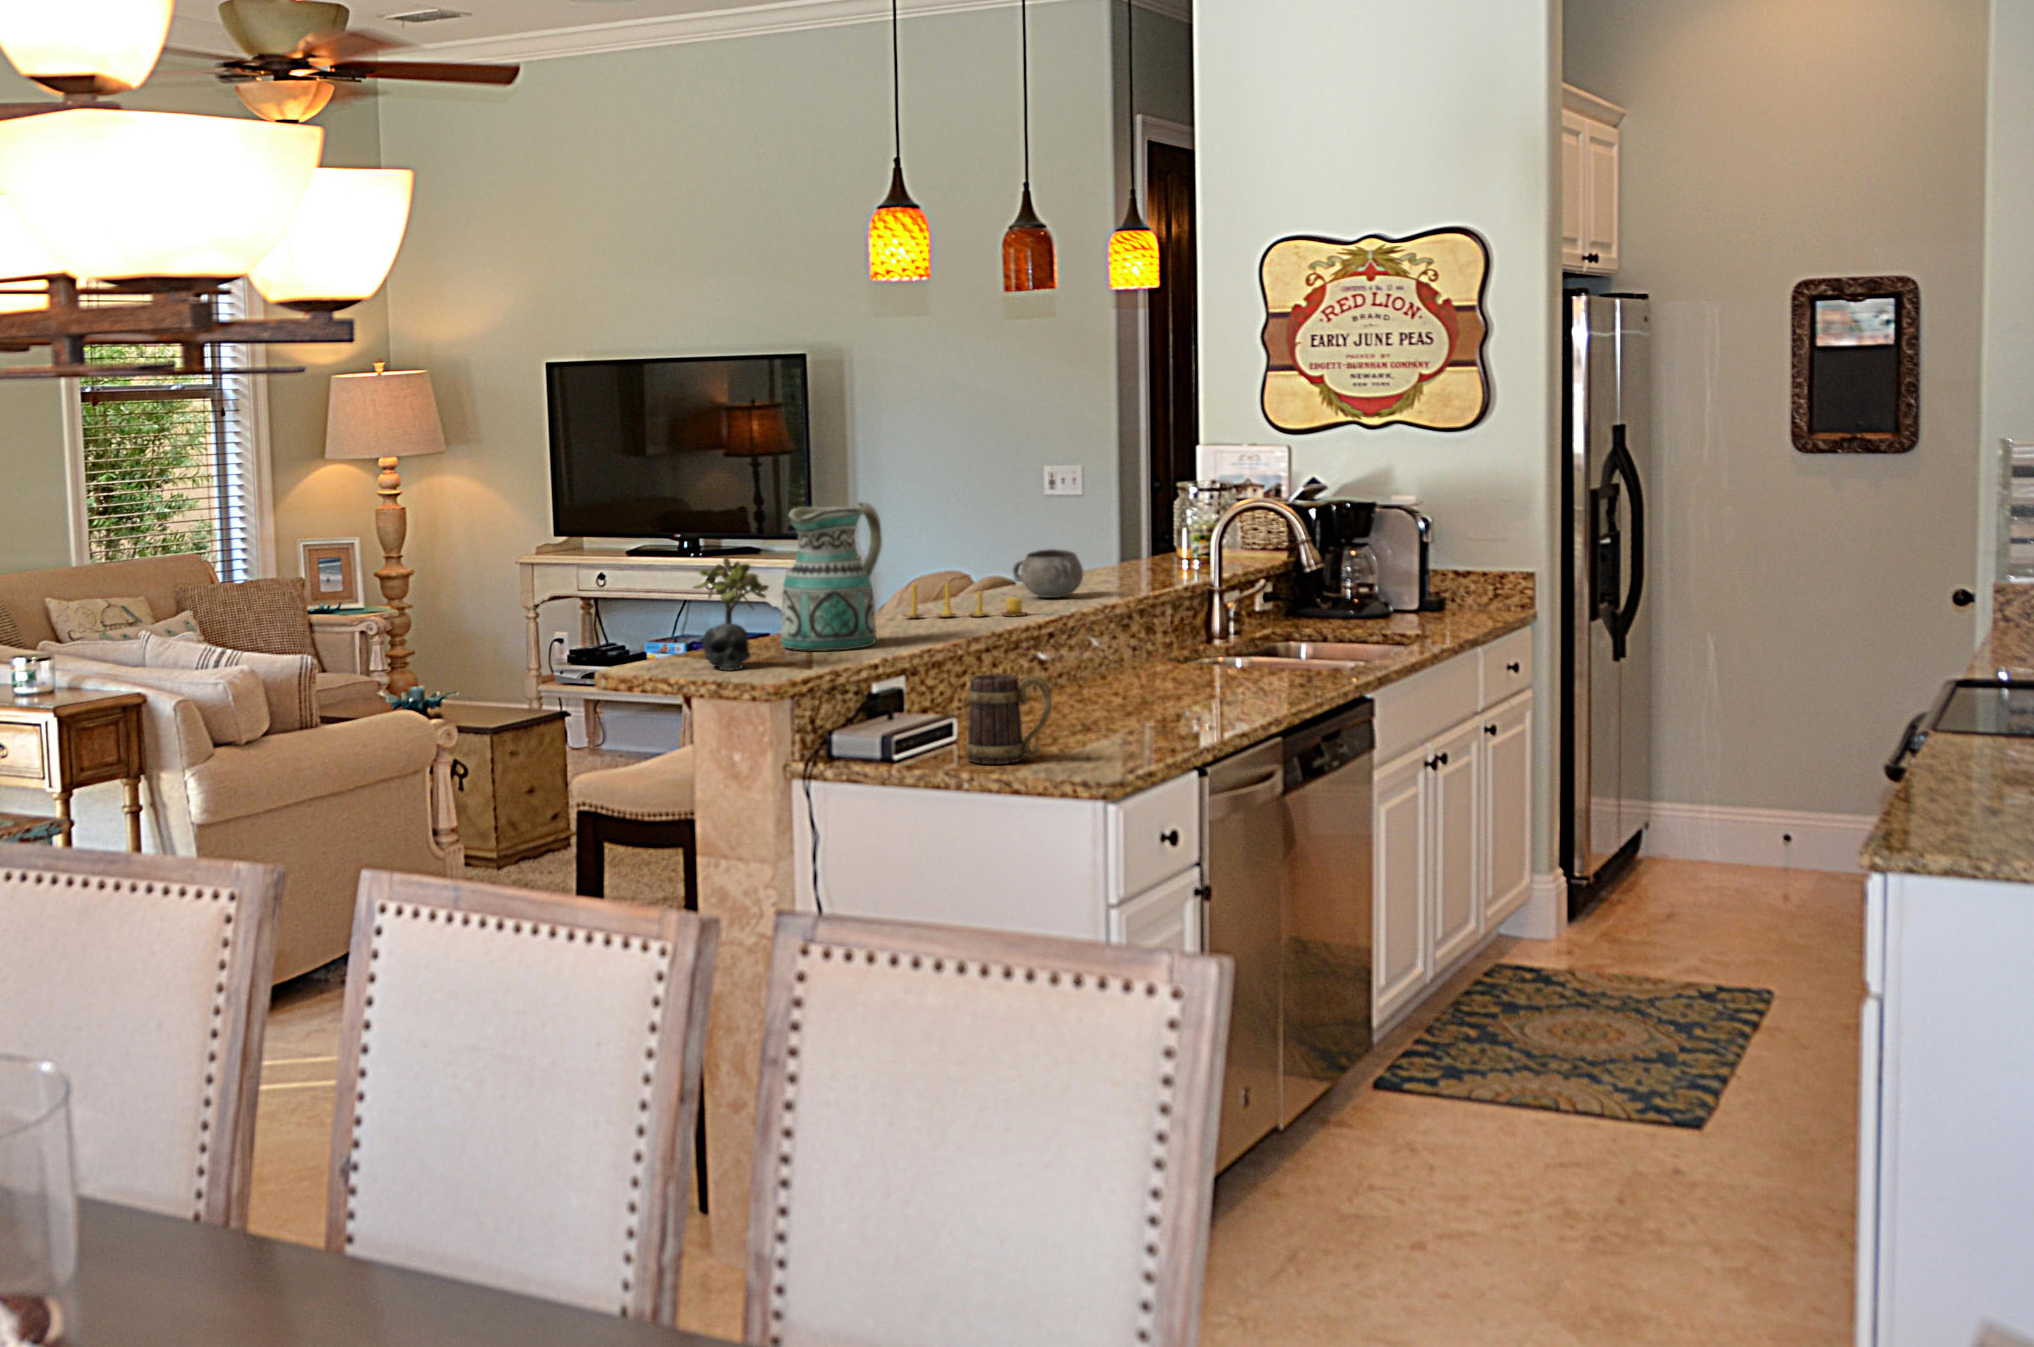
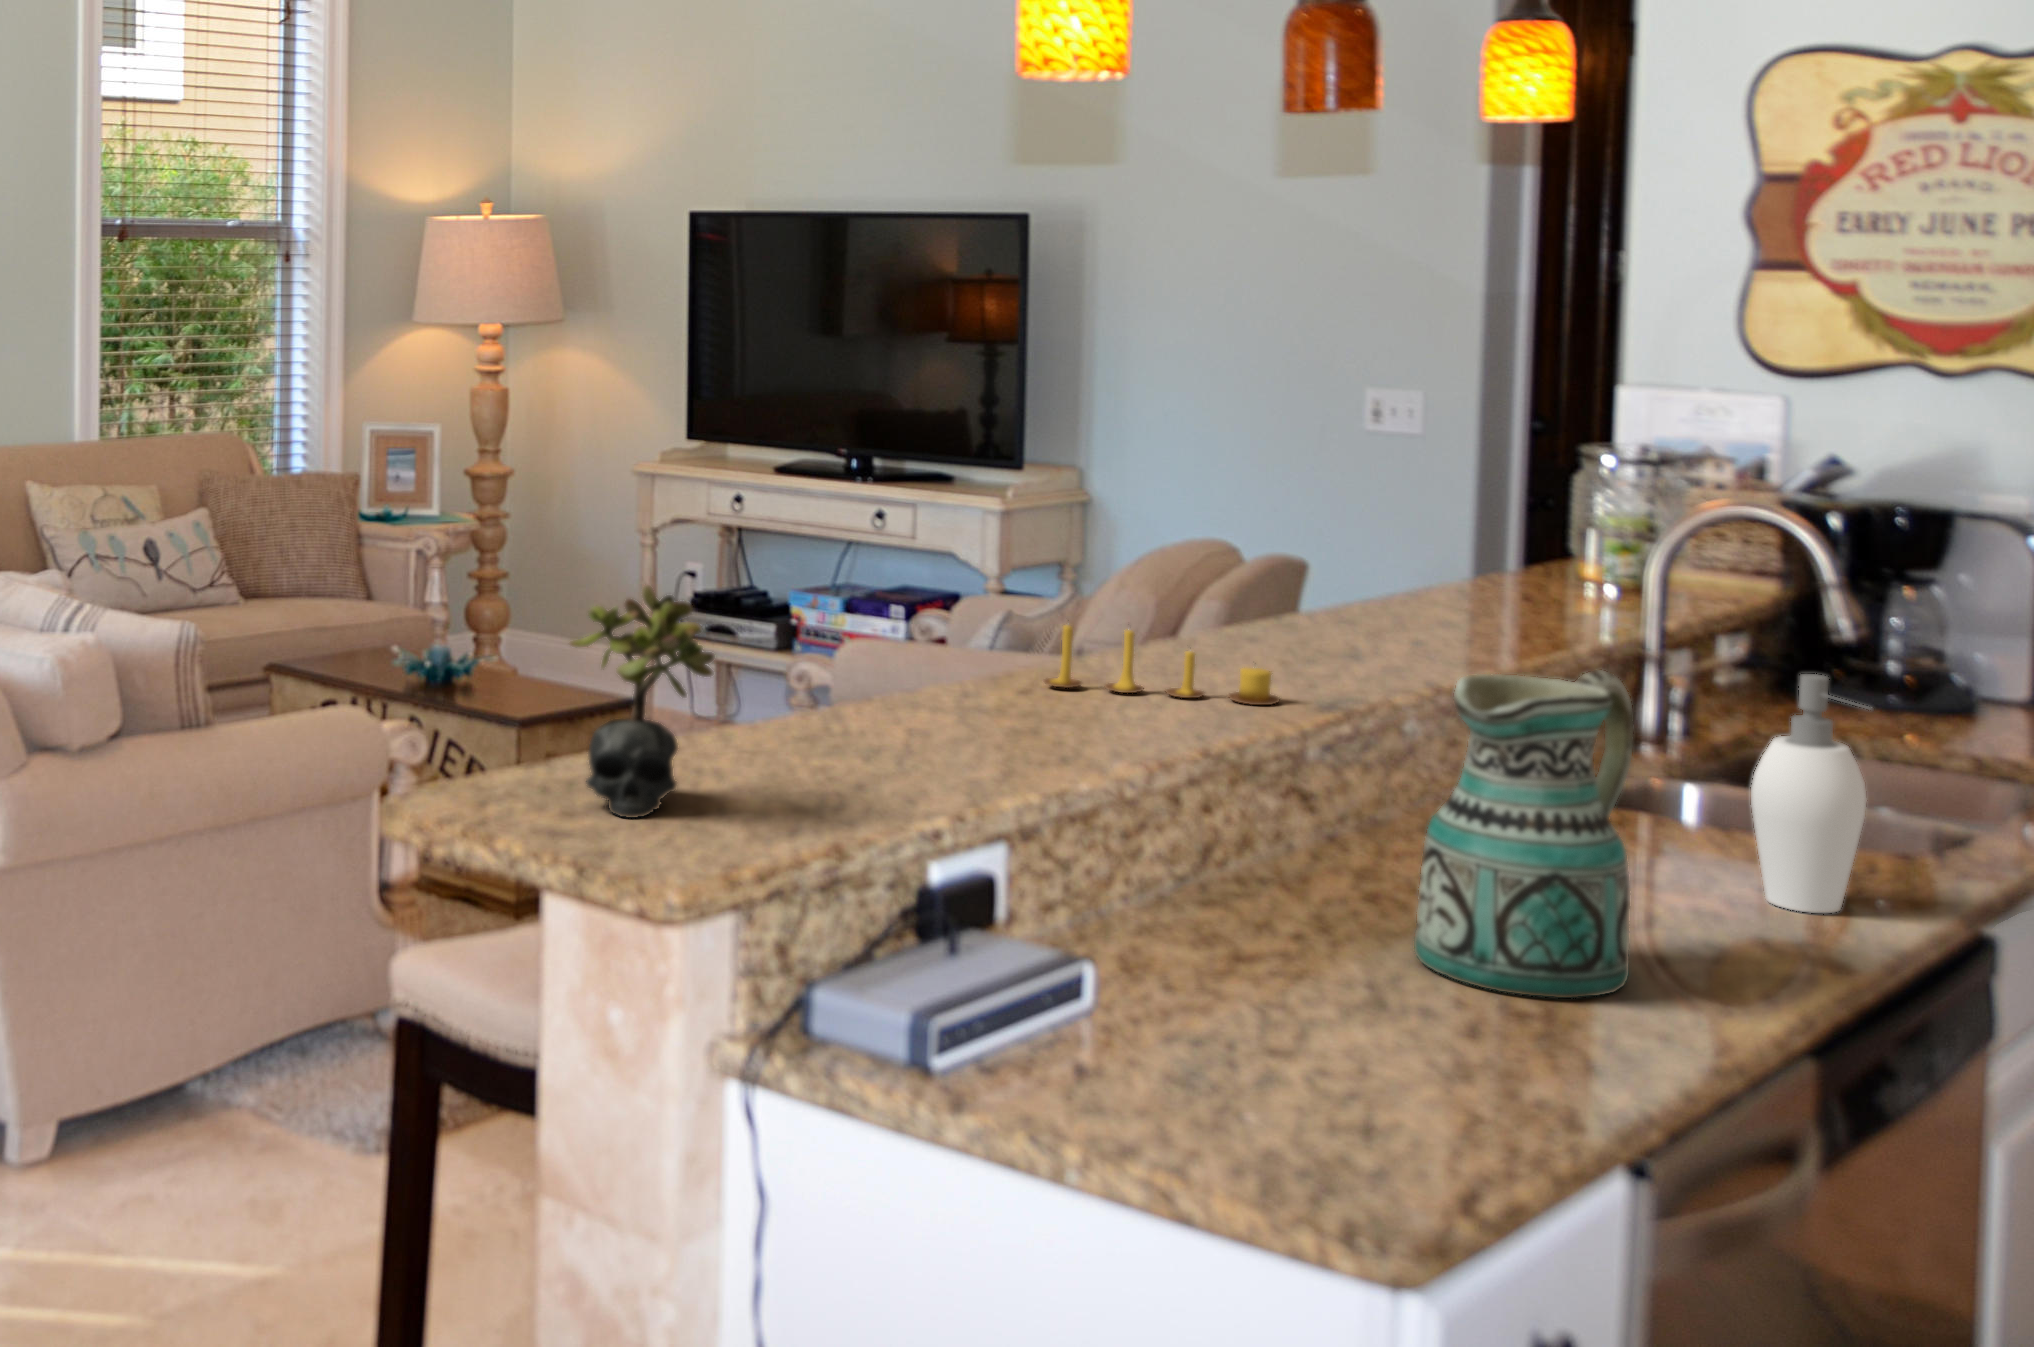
ceramic pitcher: present [781,502,882,651] -> present [1414,670,1633,998]
decorative bowl: present [1013,549,1083,598] -> none [1265,568,1399,658]
soap dispenser: none [1253,572,1304,688] -> present [1751,674,1872,913]
mug: present [966,674,1052,764] -> none [1086,903,1289,1122]

